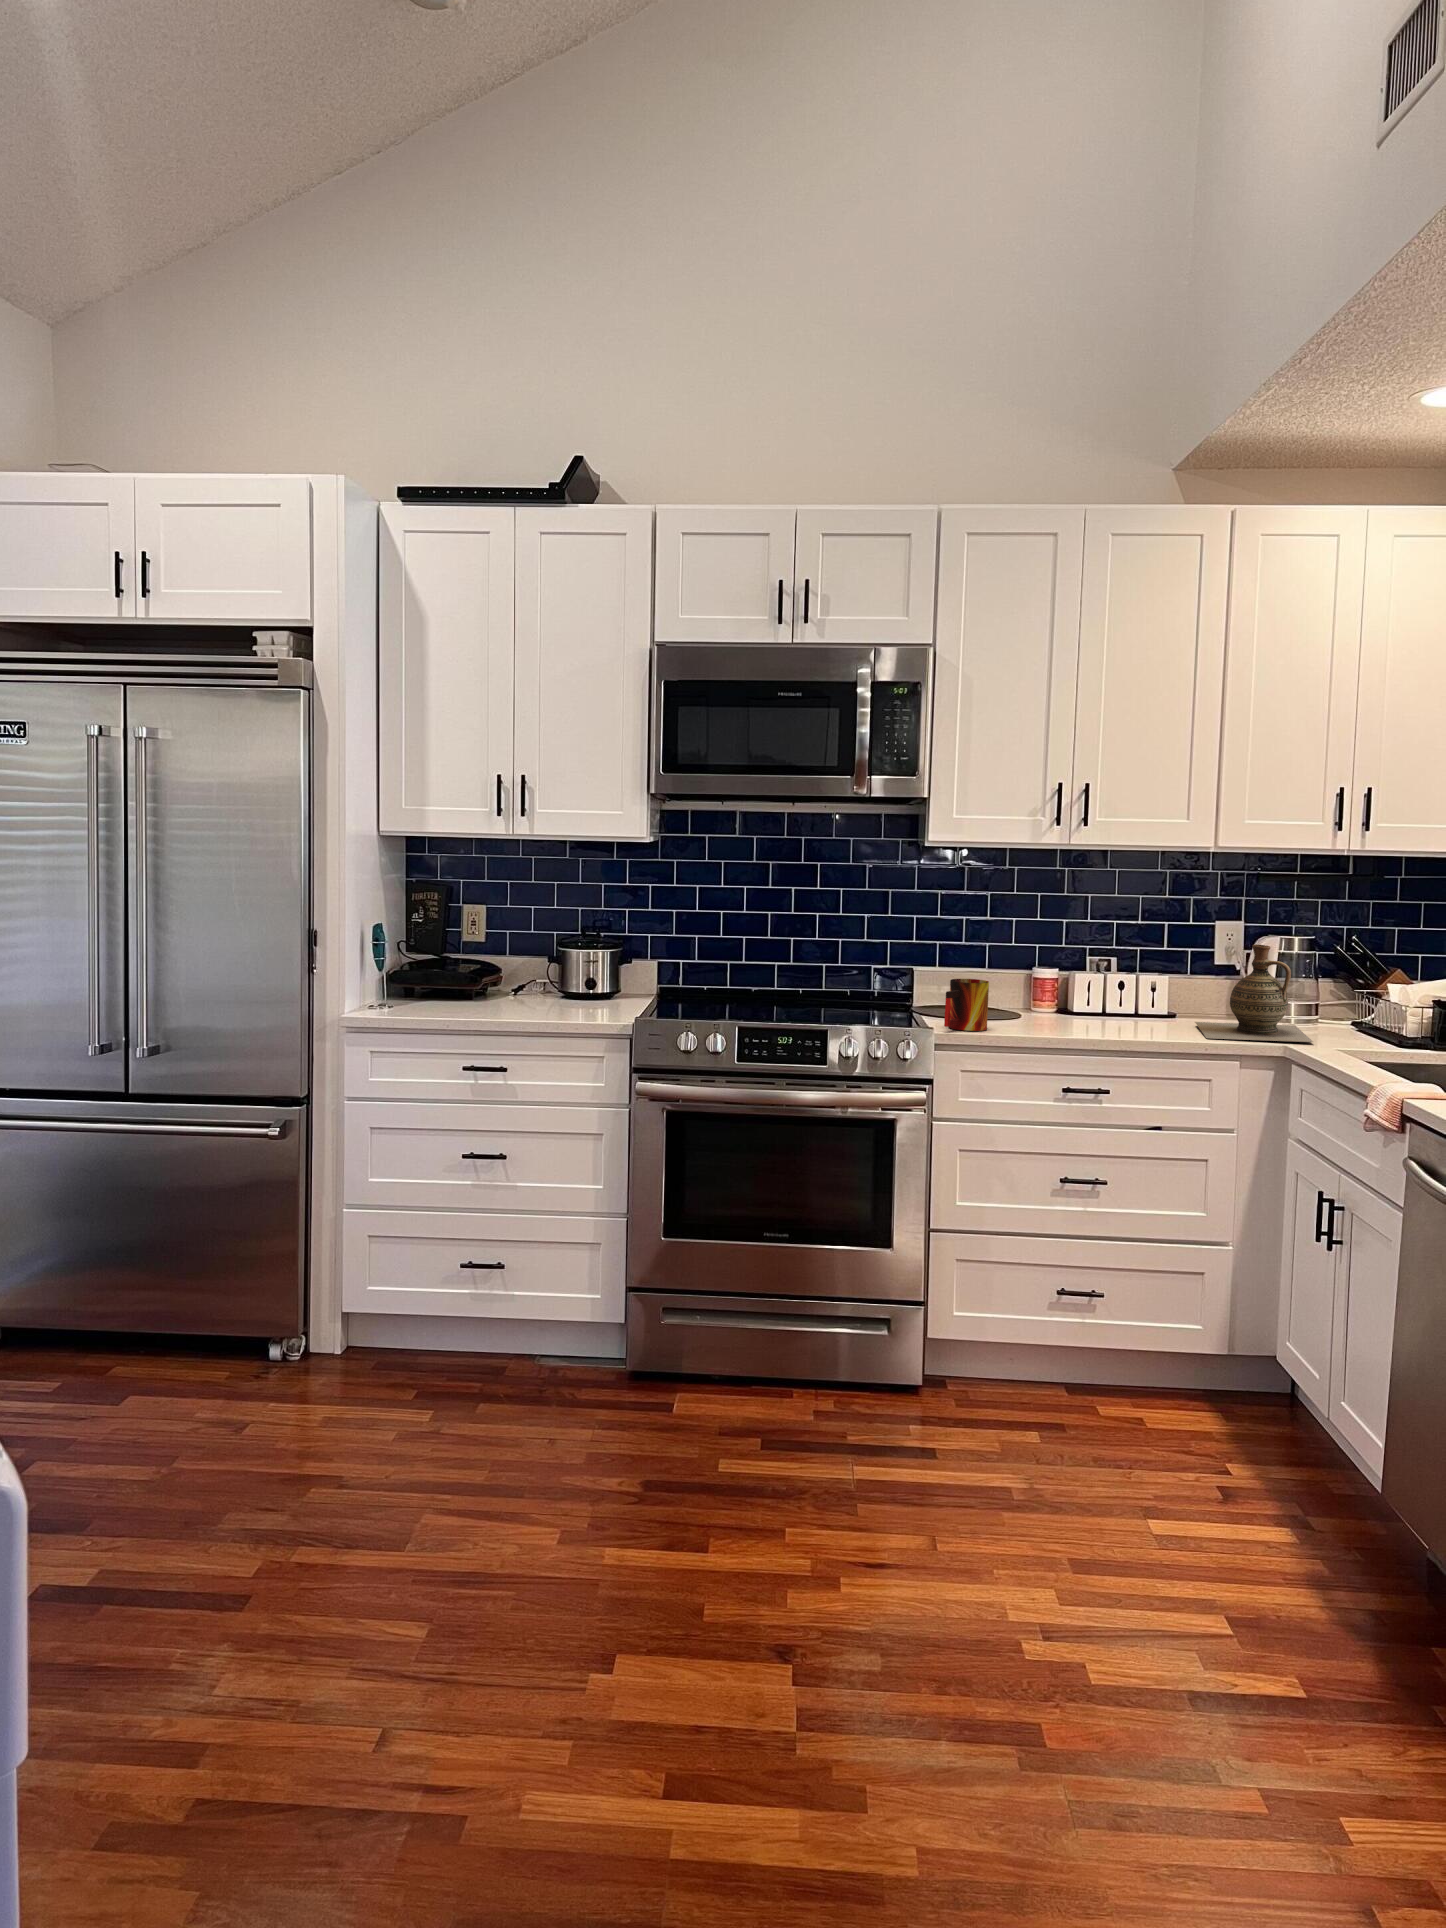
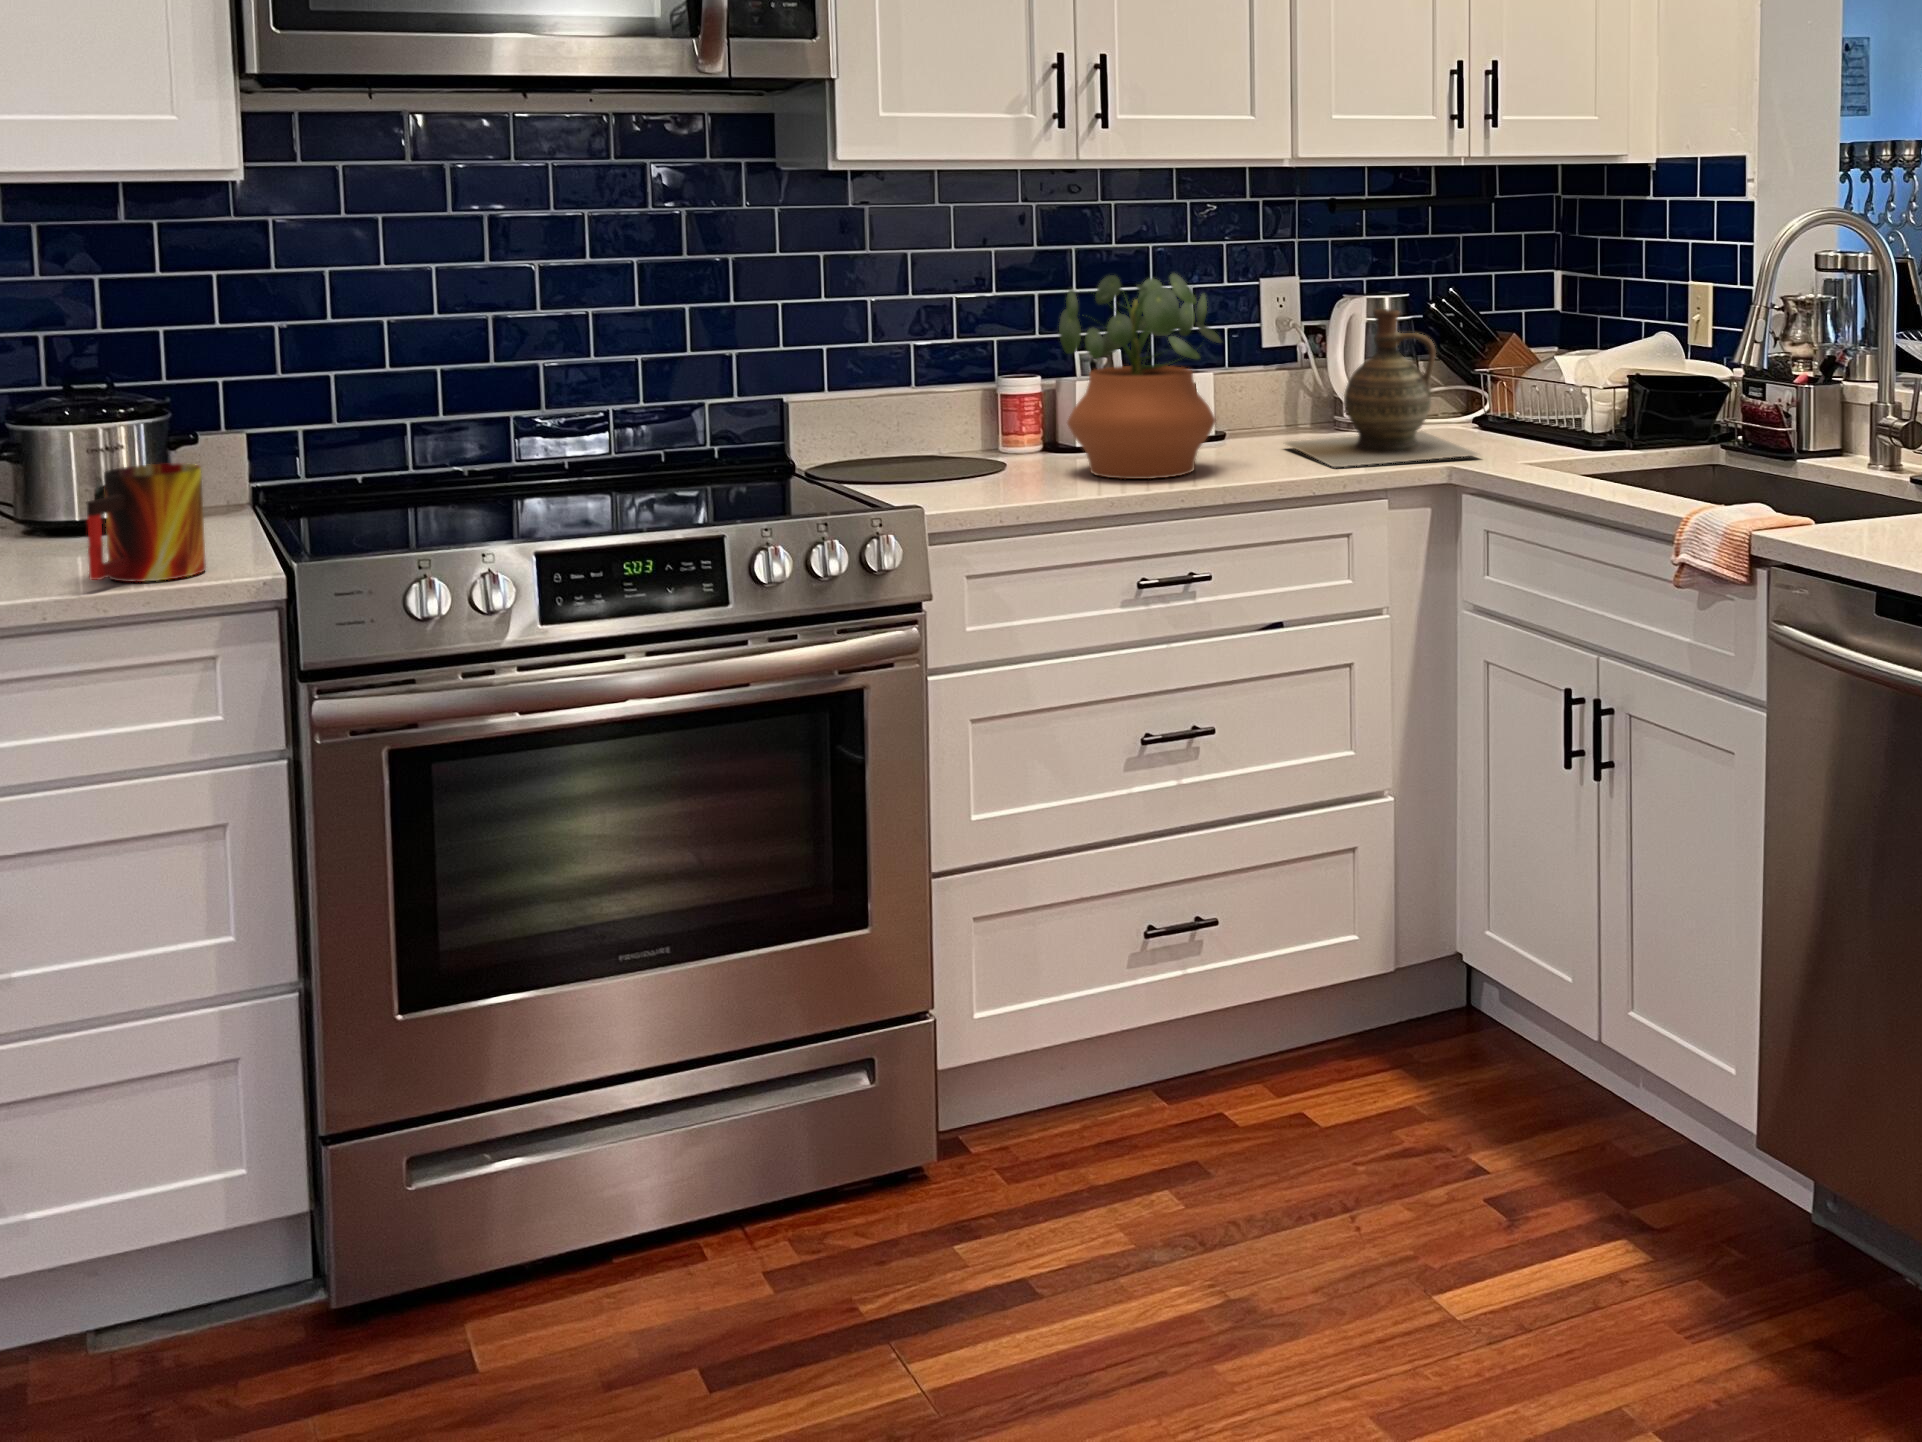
potted plant: none [1046,912,1147,1032] -> present [1059,274,1222,479]
mug: present [944,979,989,1031] -> present [87,463,206,582]

